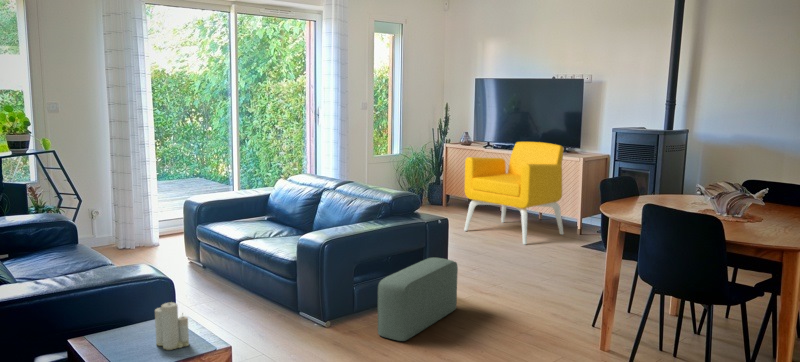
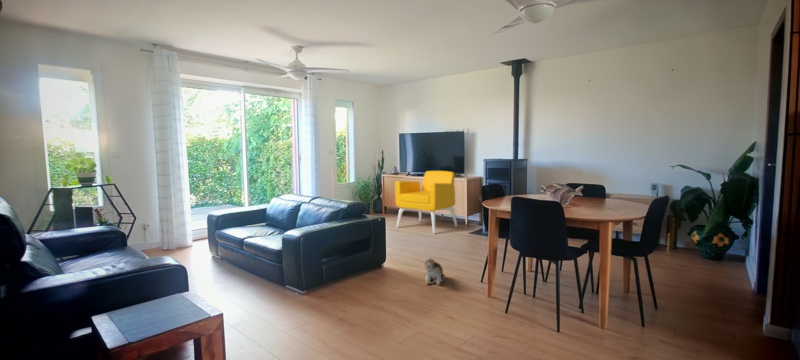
pouf: present [378,258,458,341] -> none [338,243,392,300]
plush toy: none [504,286,537,326] -> present [425,259,444,284]
candle: present [155,302,189,350] -> none [161,279,189,318]

